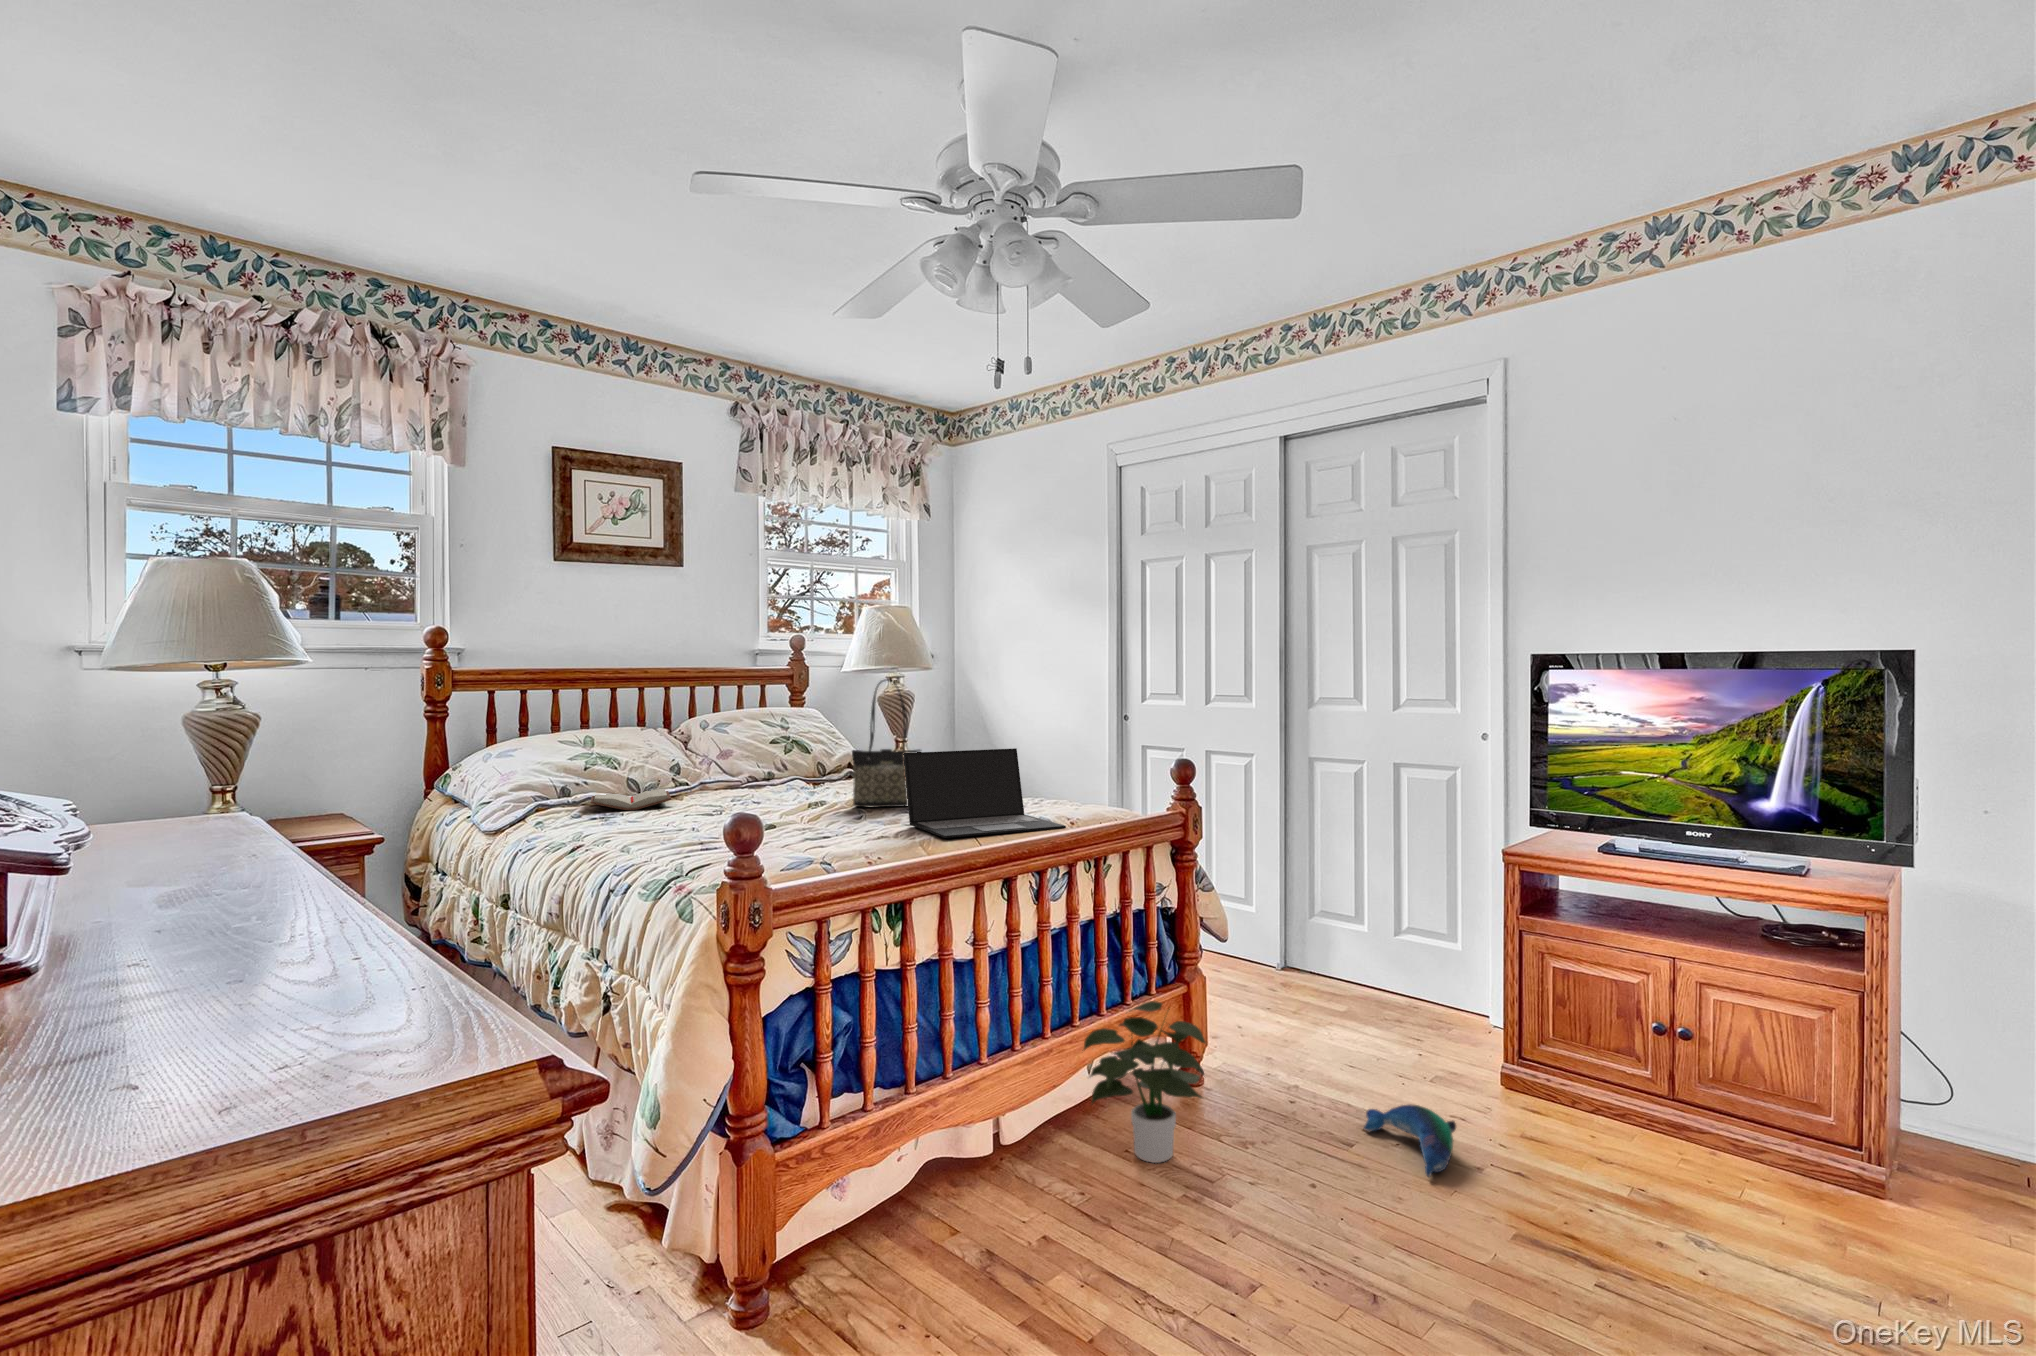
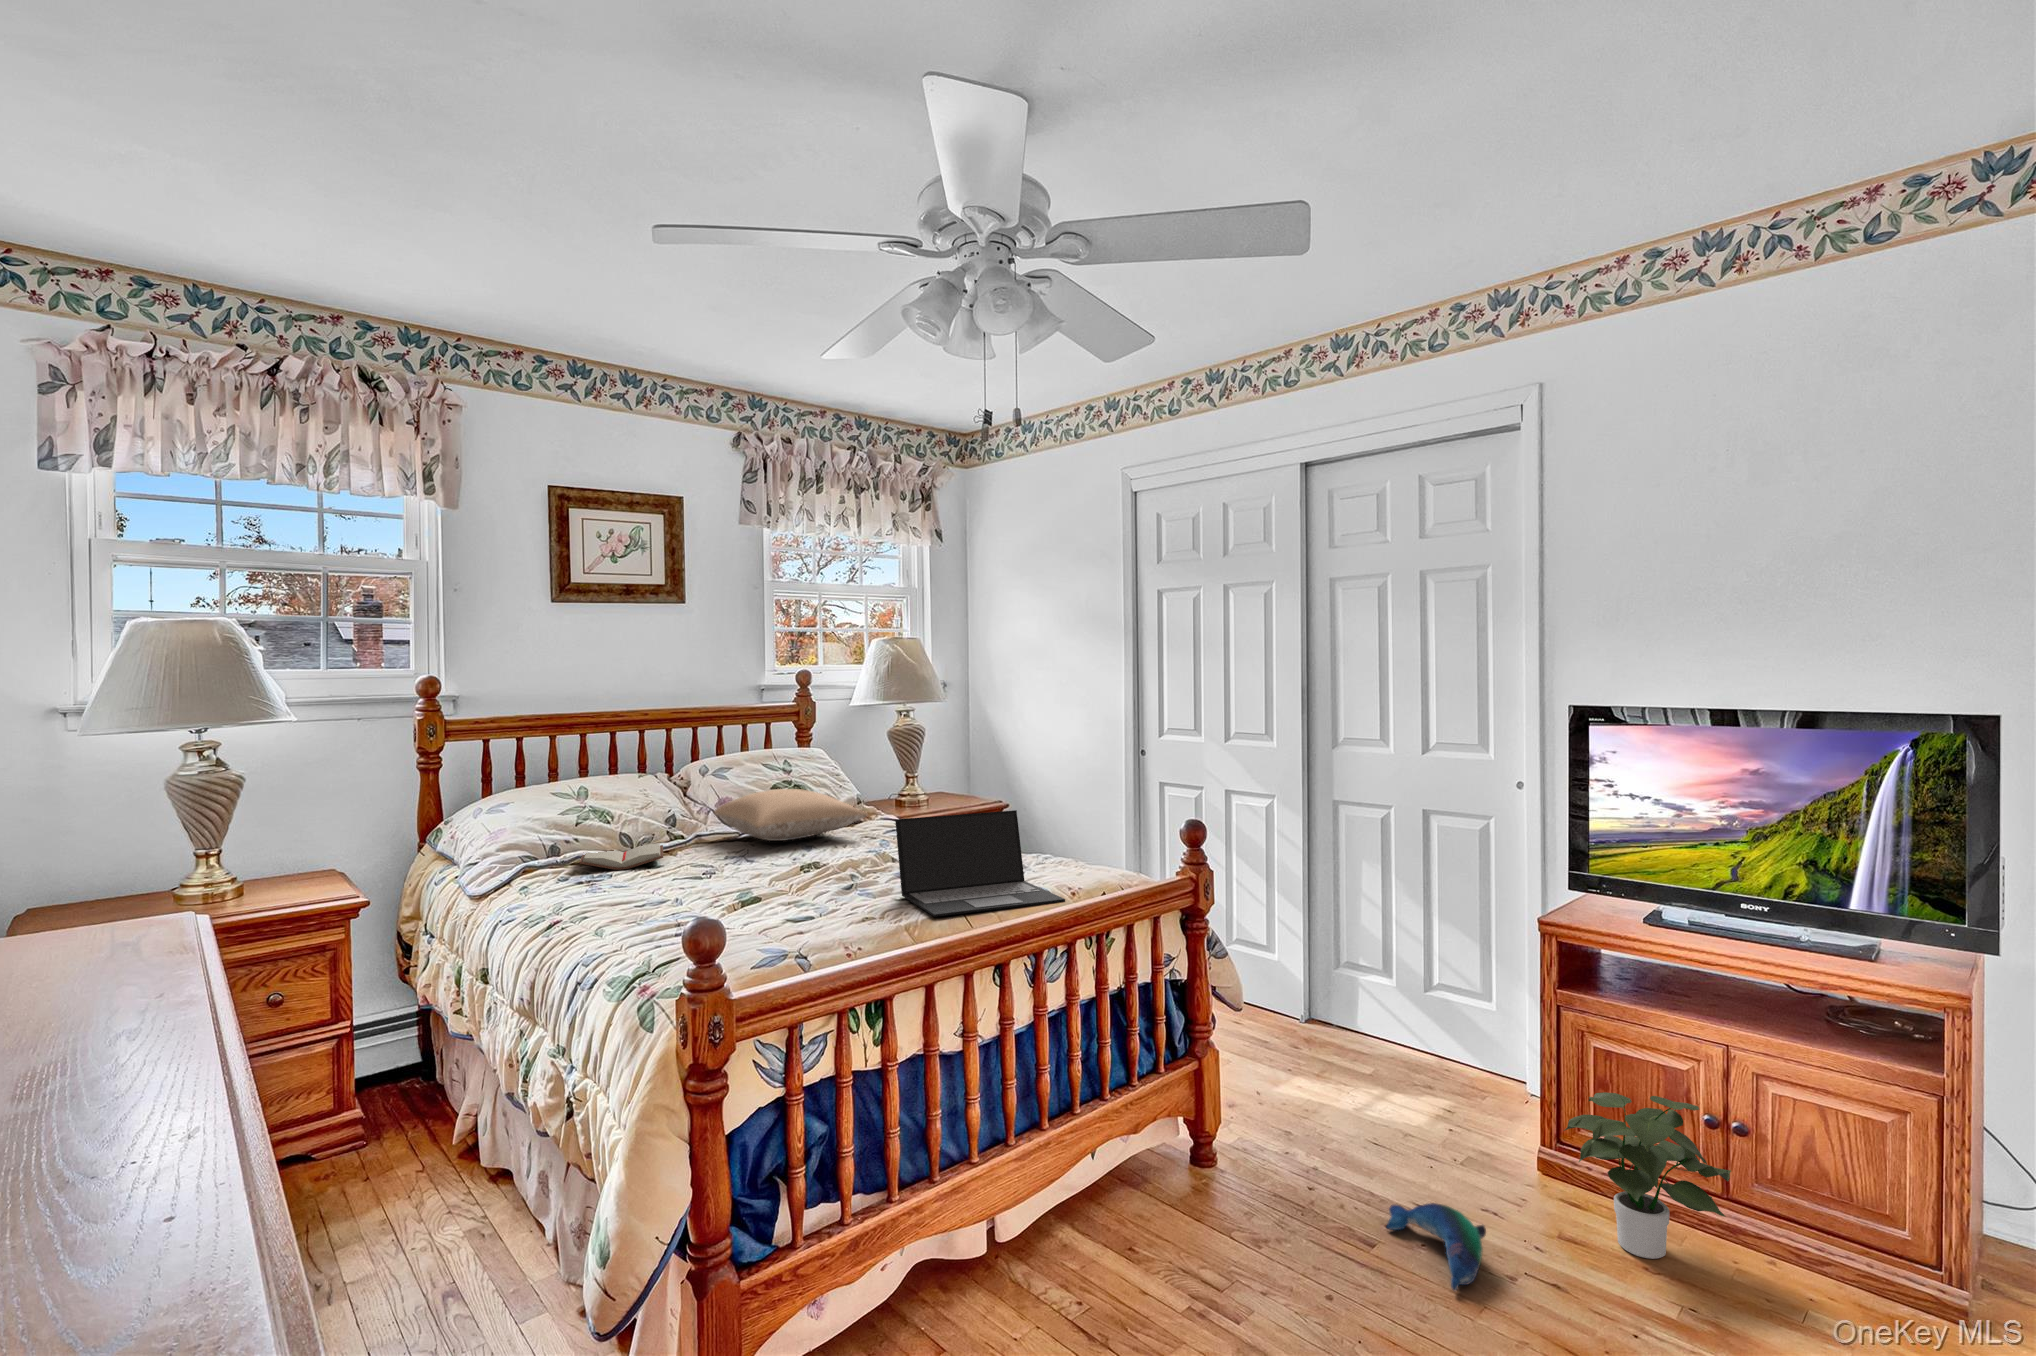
tote bag: present [852,679,920,807] -> none [847,733,920,868]
pillow: none [714,741,866,789] -> present [714,789,868,841]
potted plant: present [1084,1001,1206,1163] -> present [1564,1092,1731,1259]

